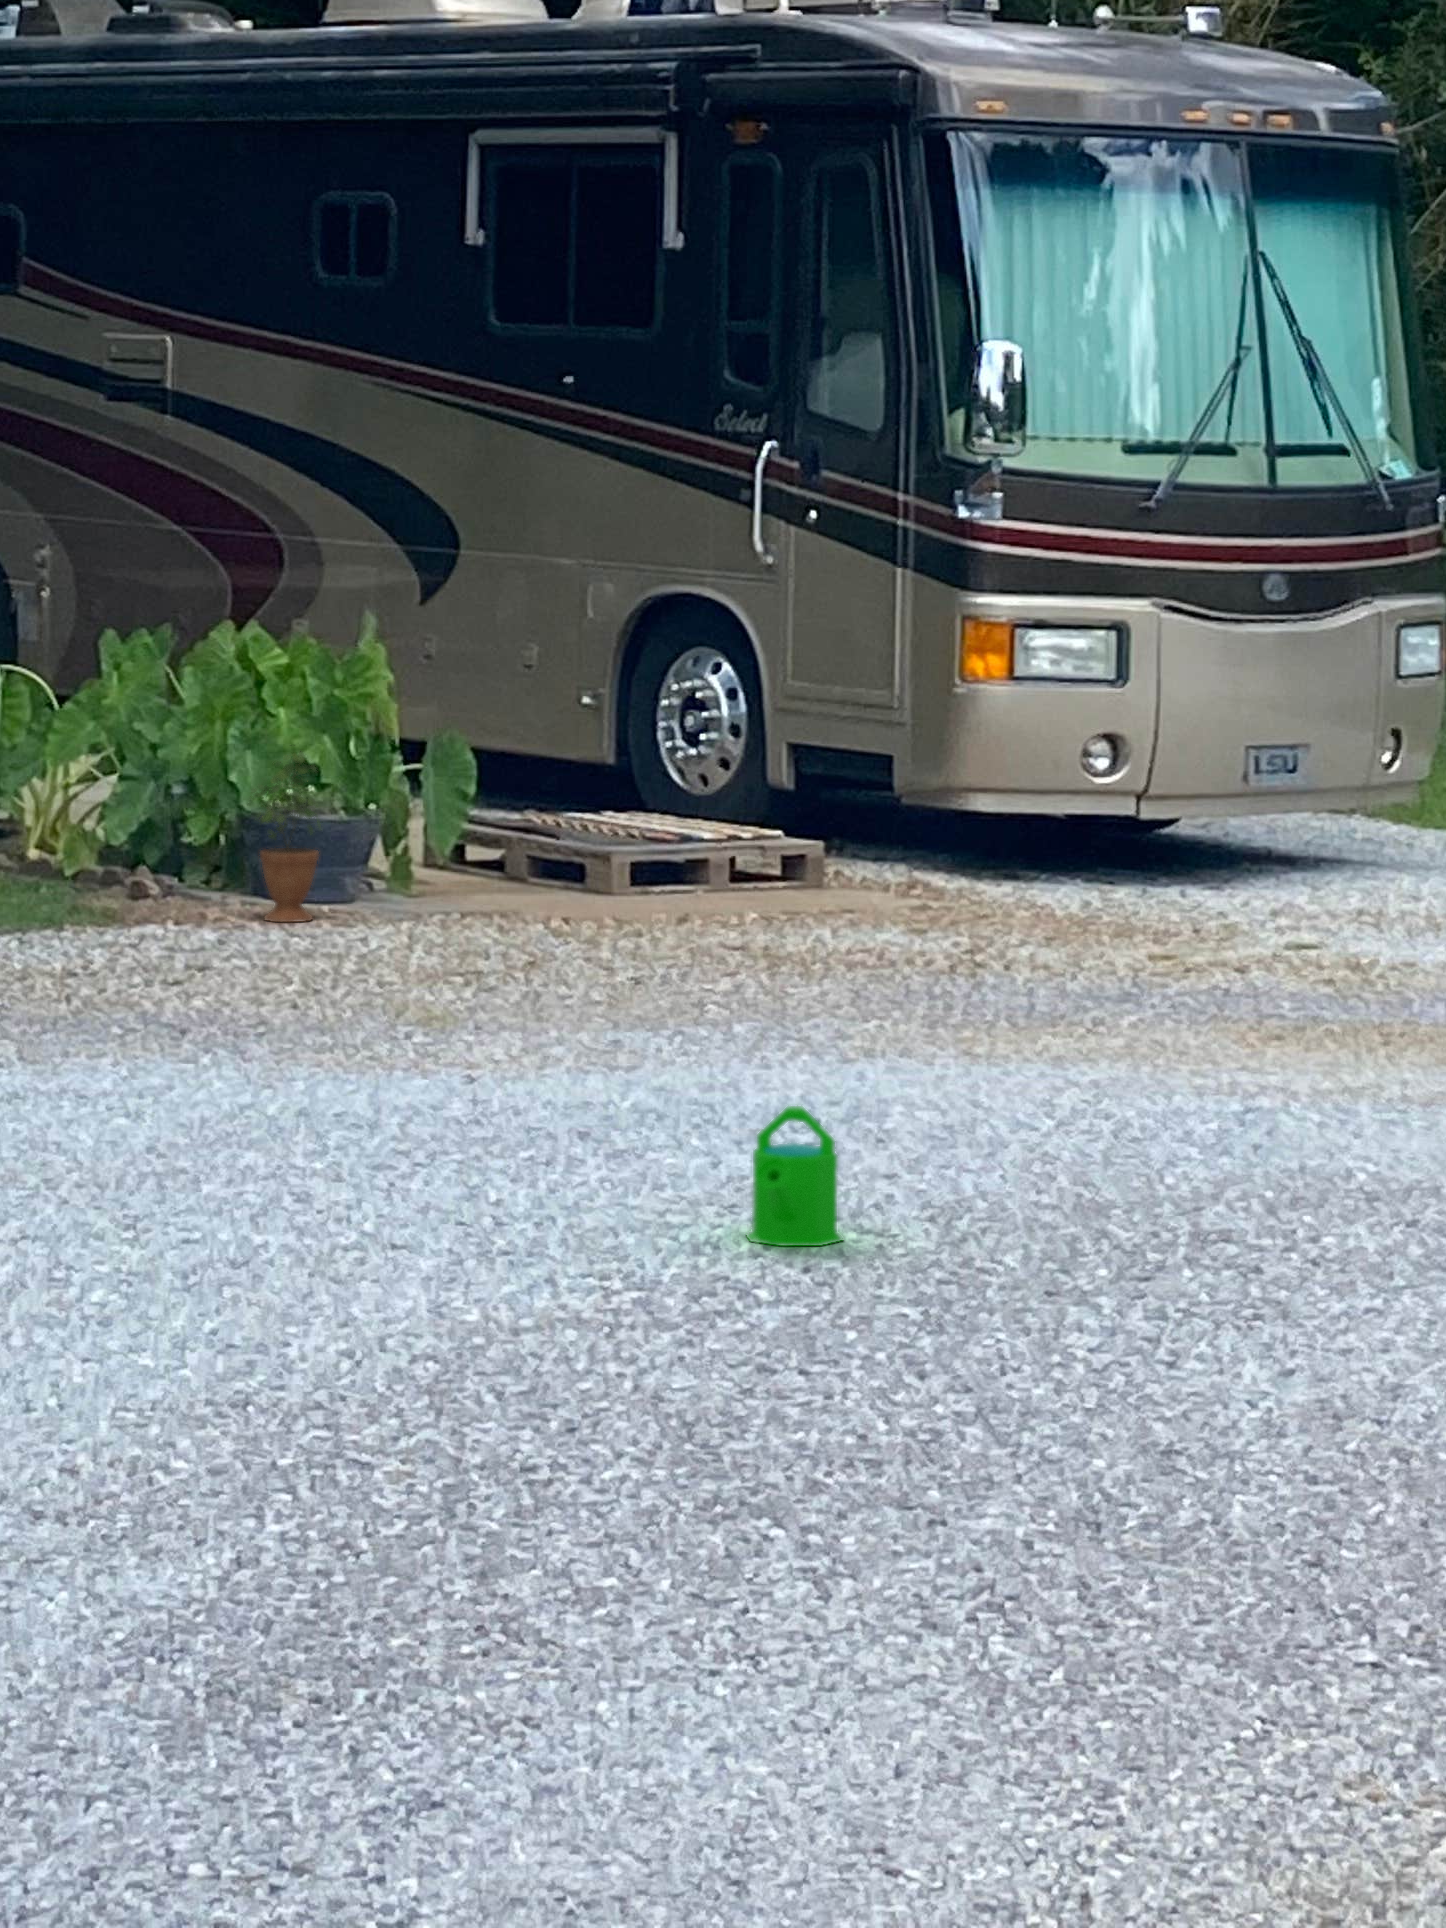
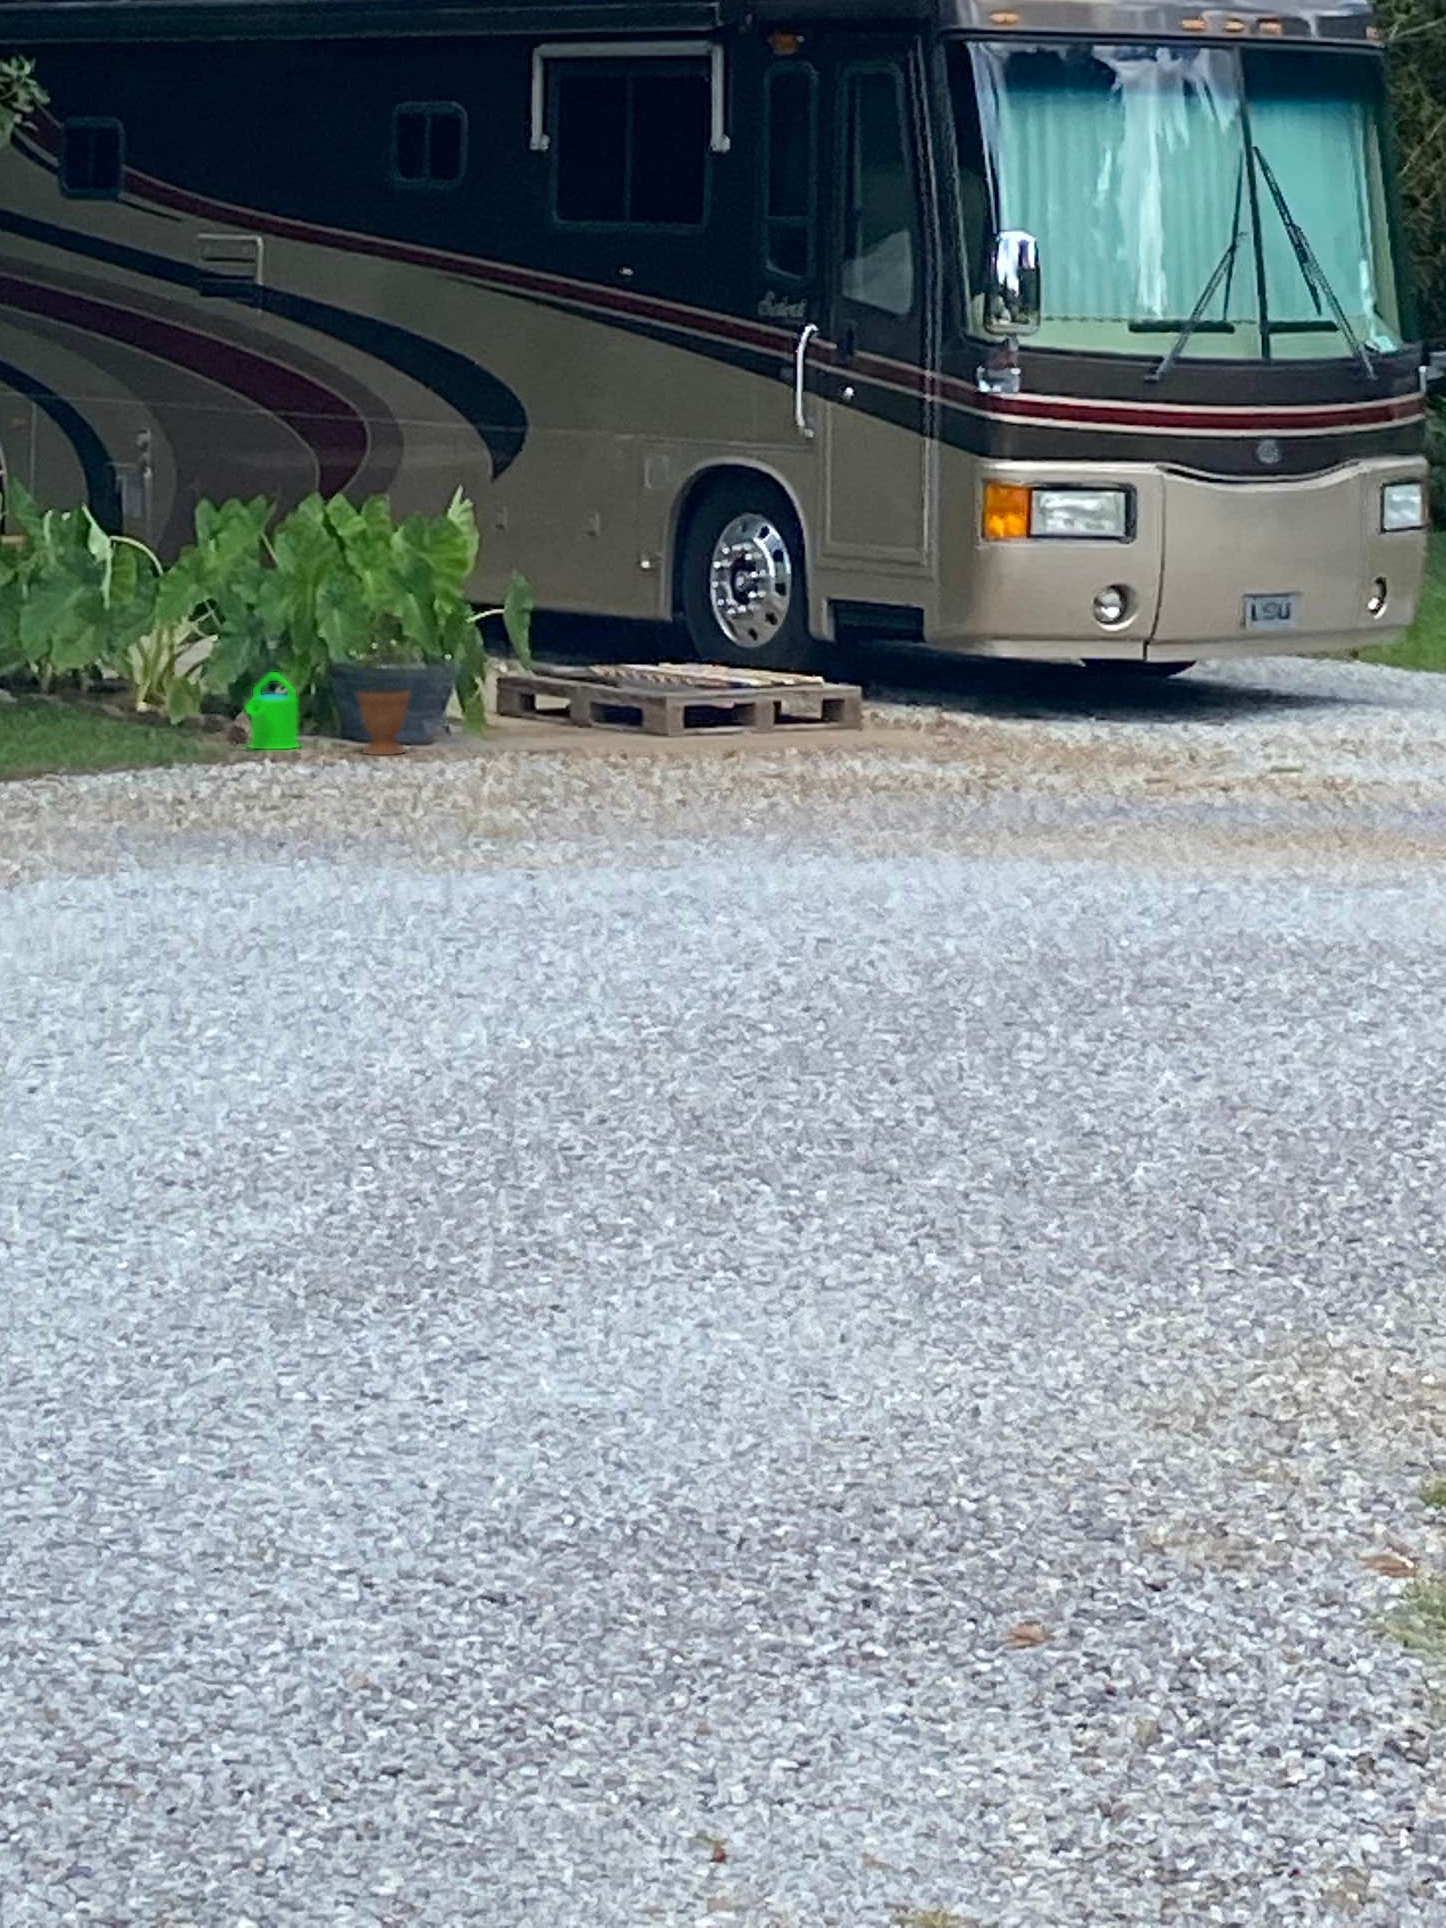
watering can: present [747,1106,842,1246] -> present [245,672,299,749]

